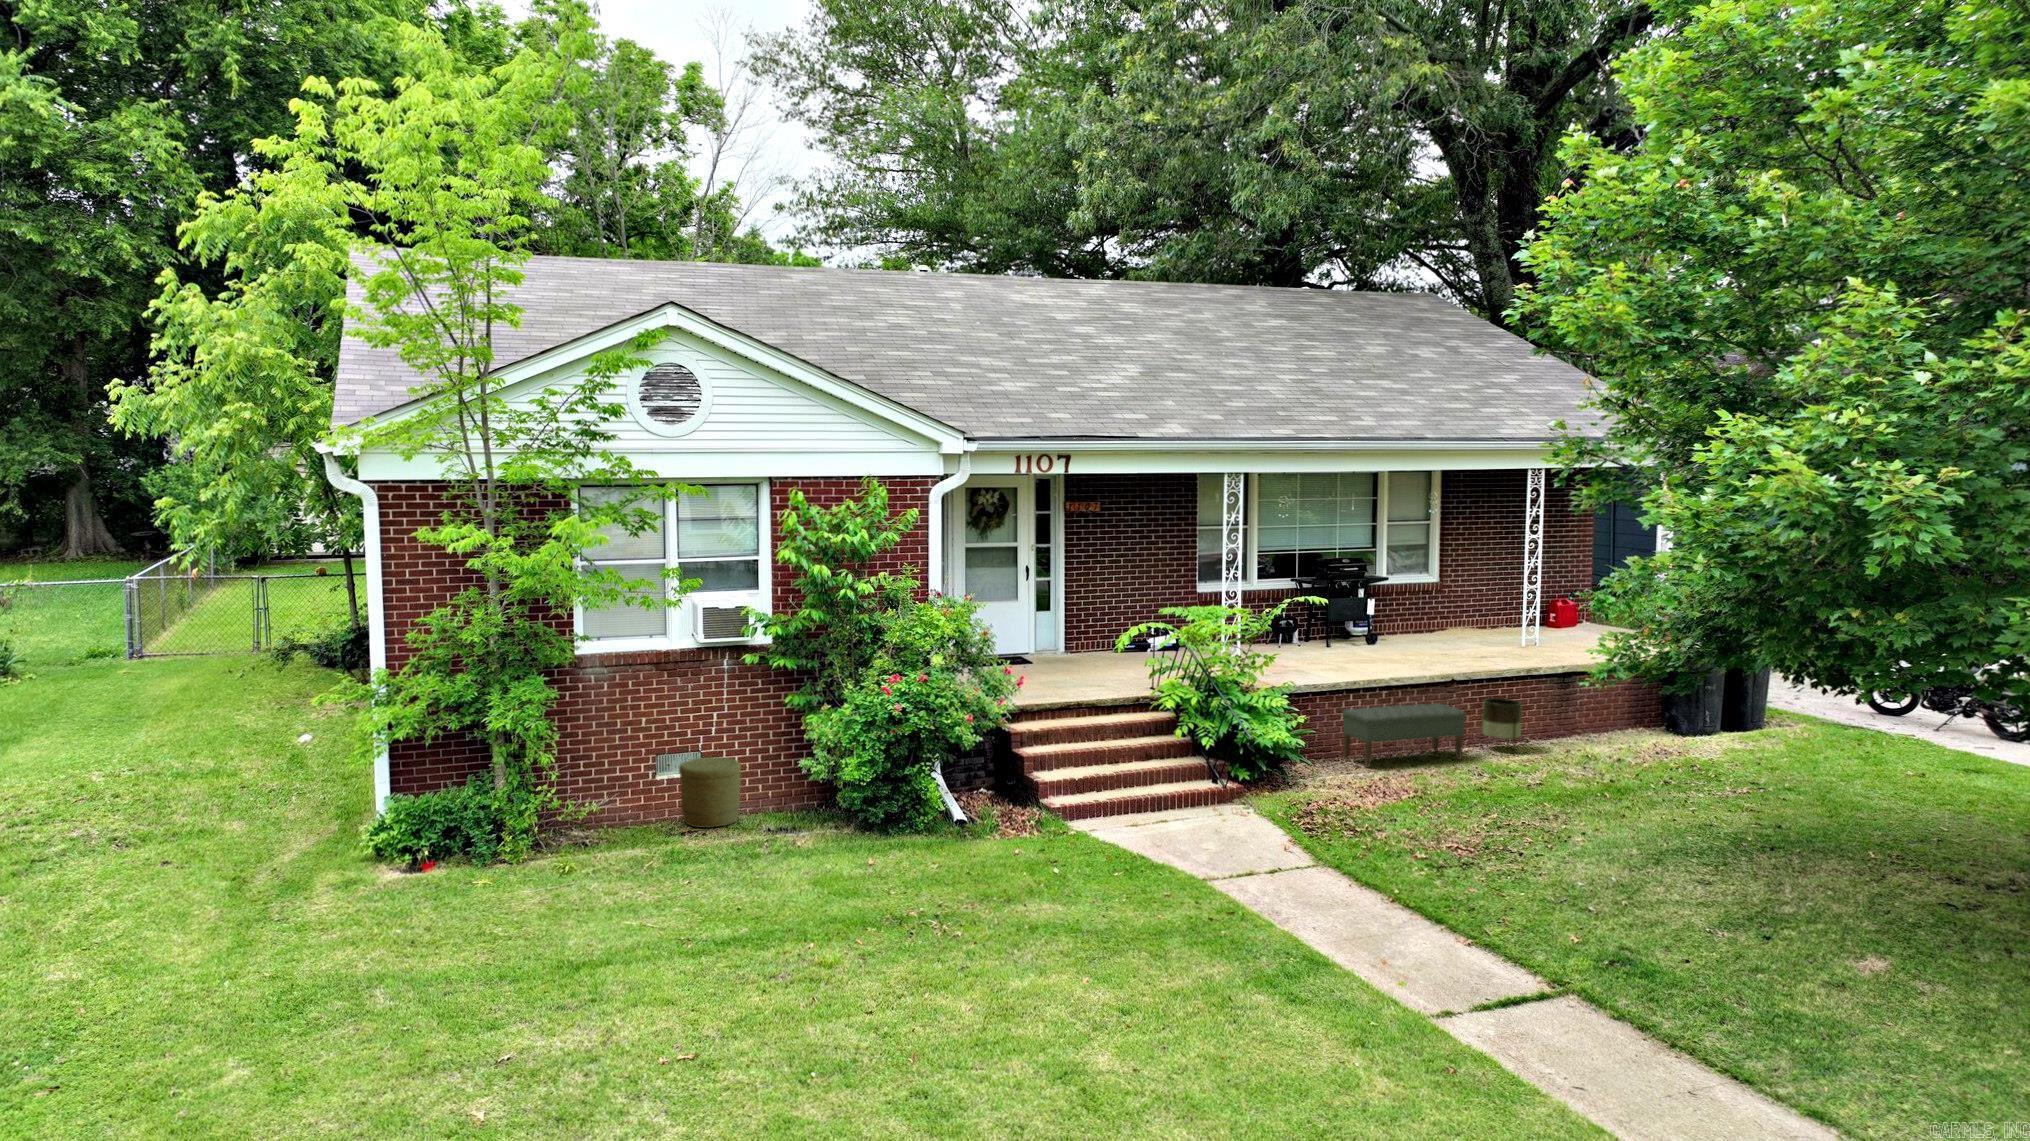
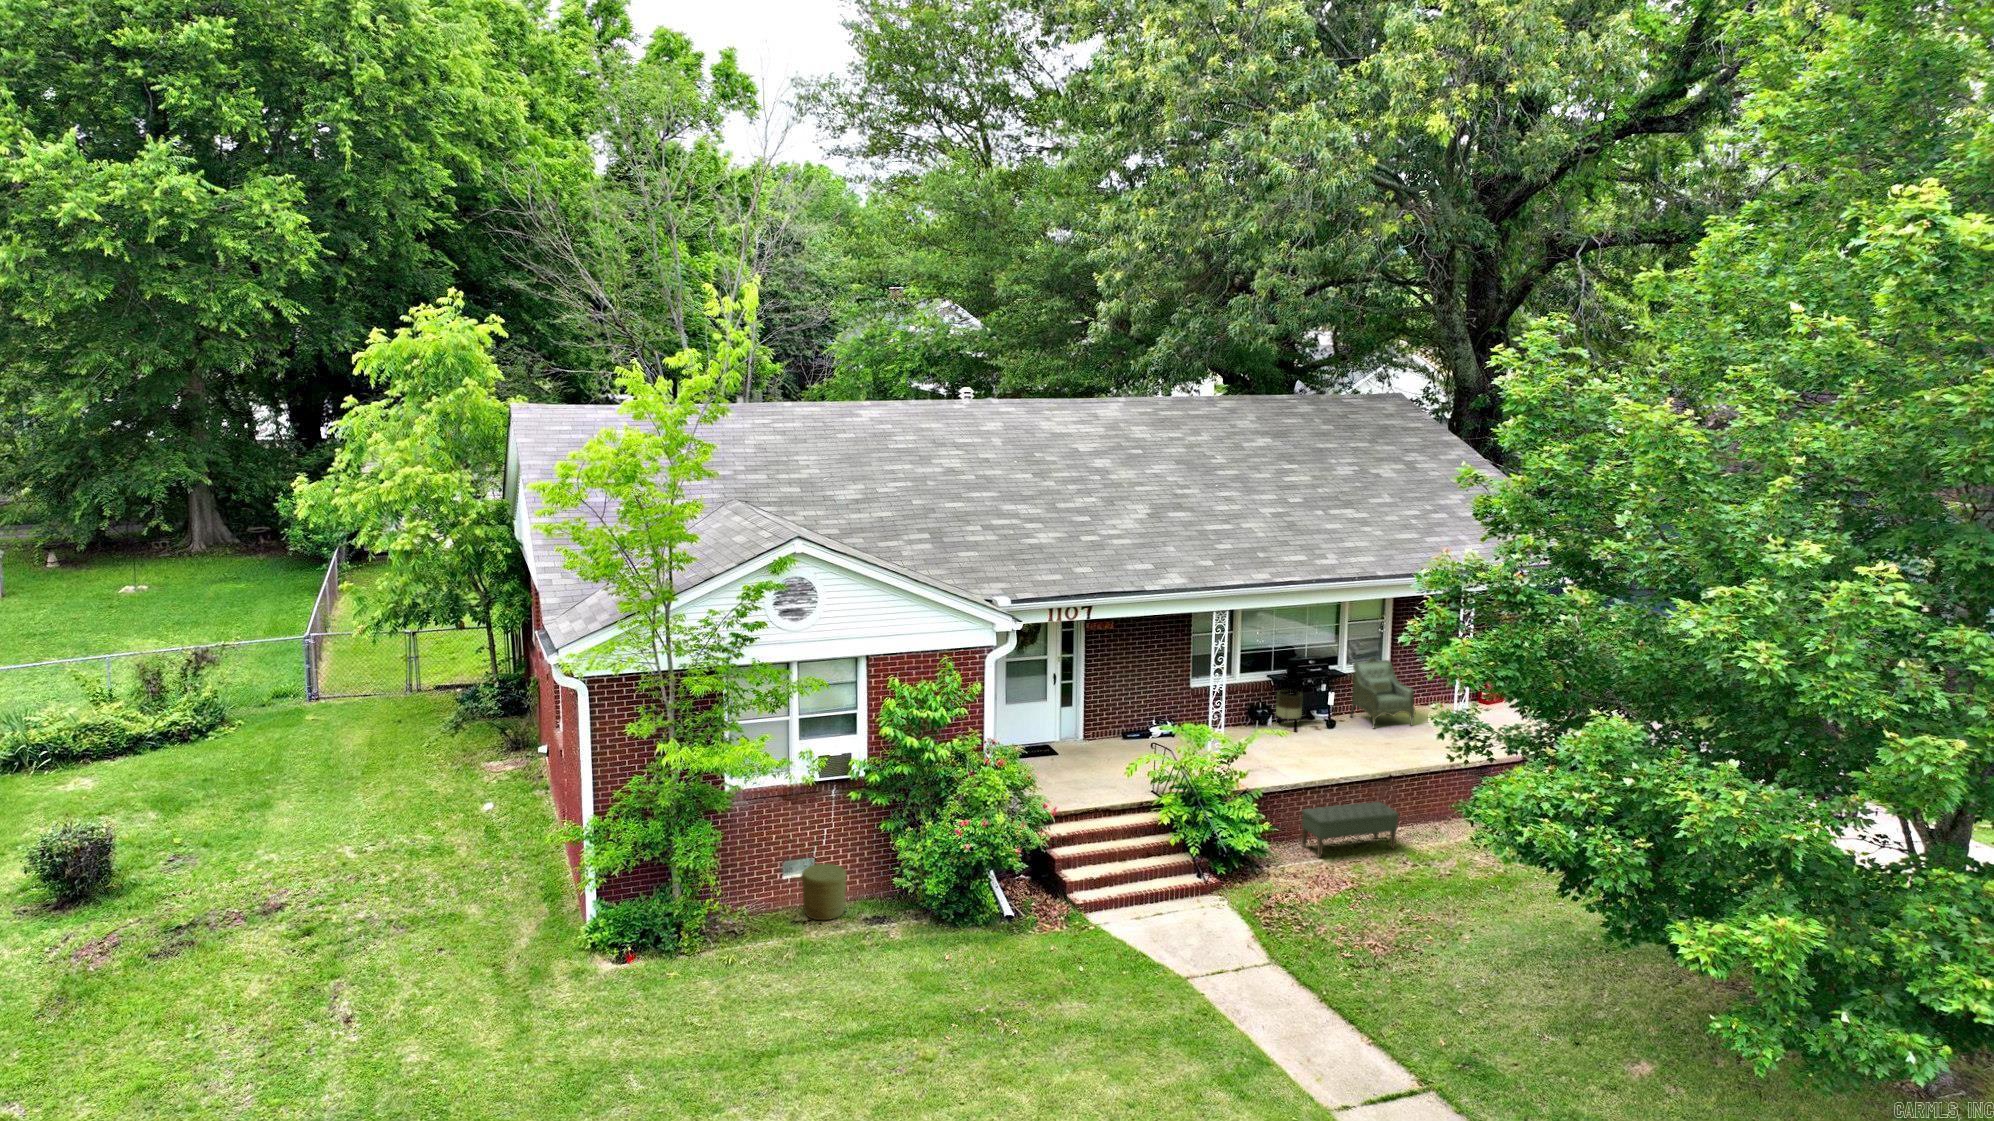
armchair: none [1389,561,1470,641] -> present [1350,658,1415,728]
planter: present [1480,698,1522,744] -> present [1276,690,1302,719]

